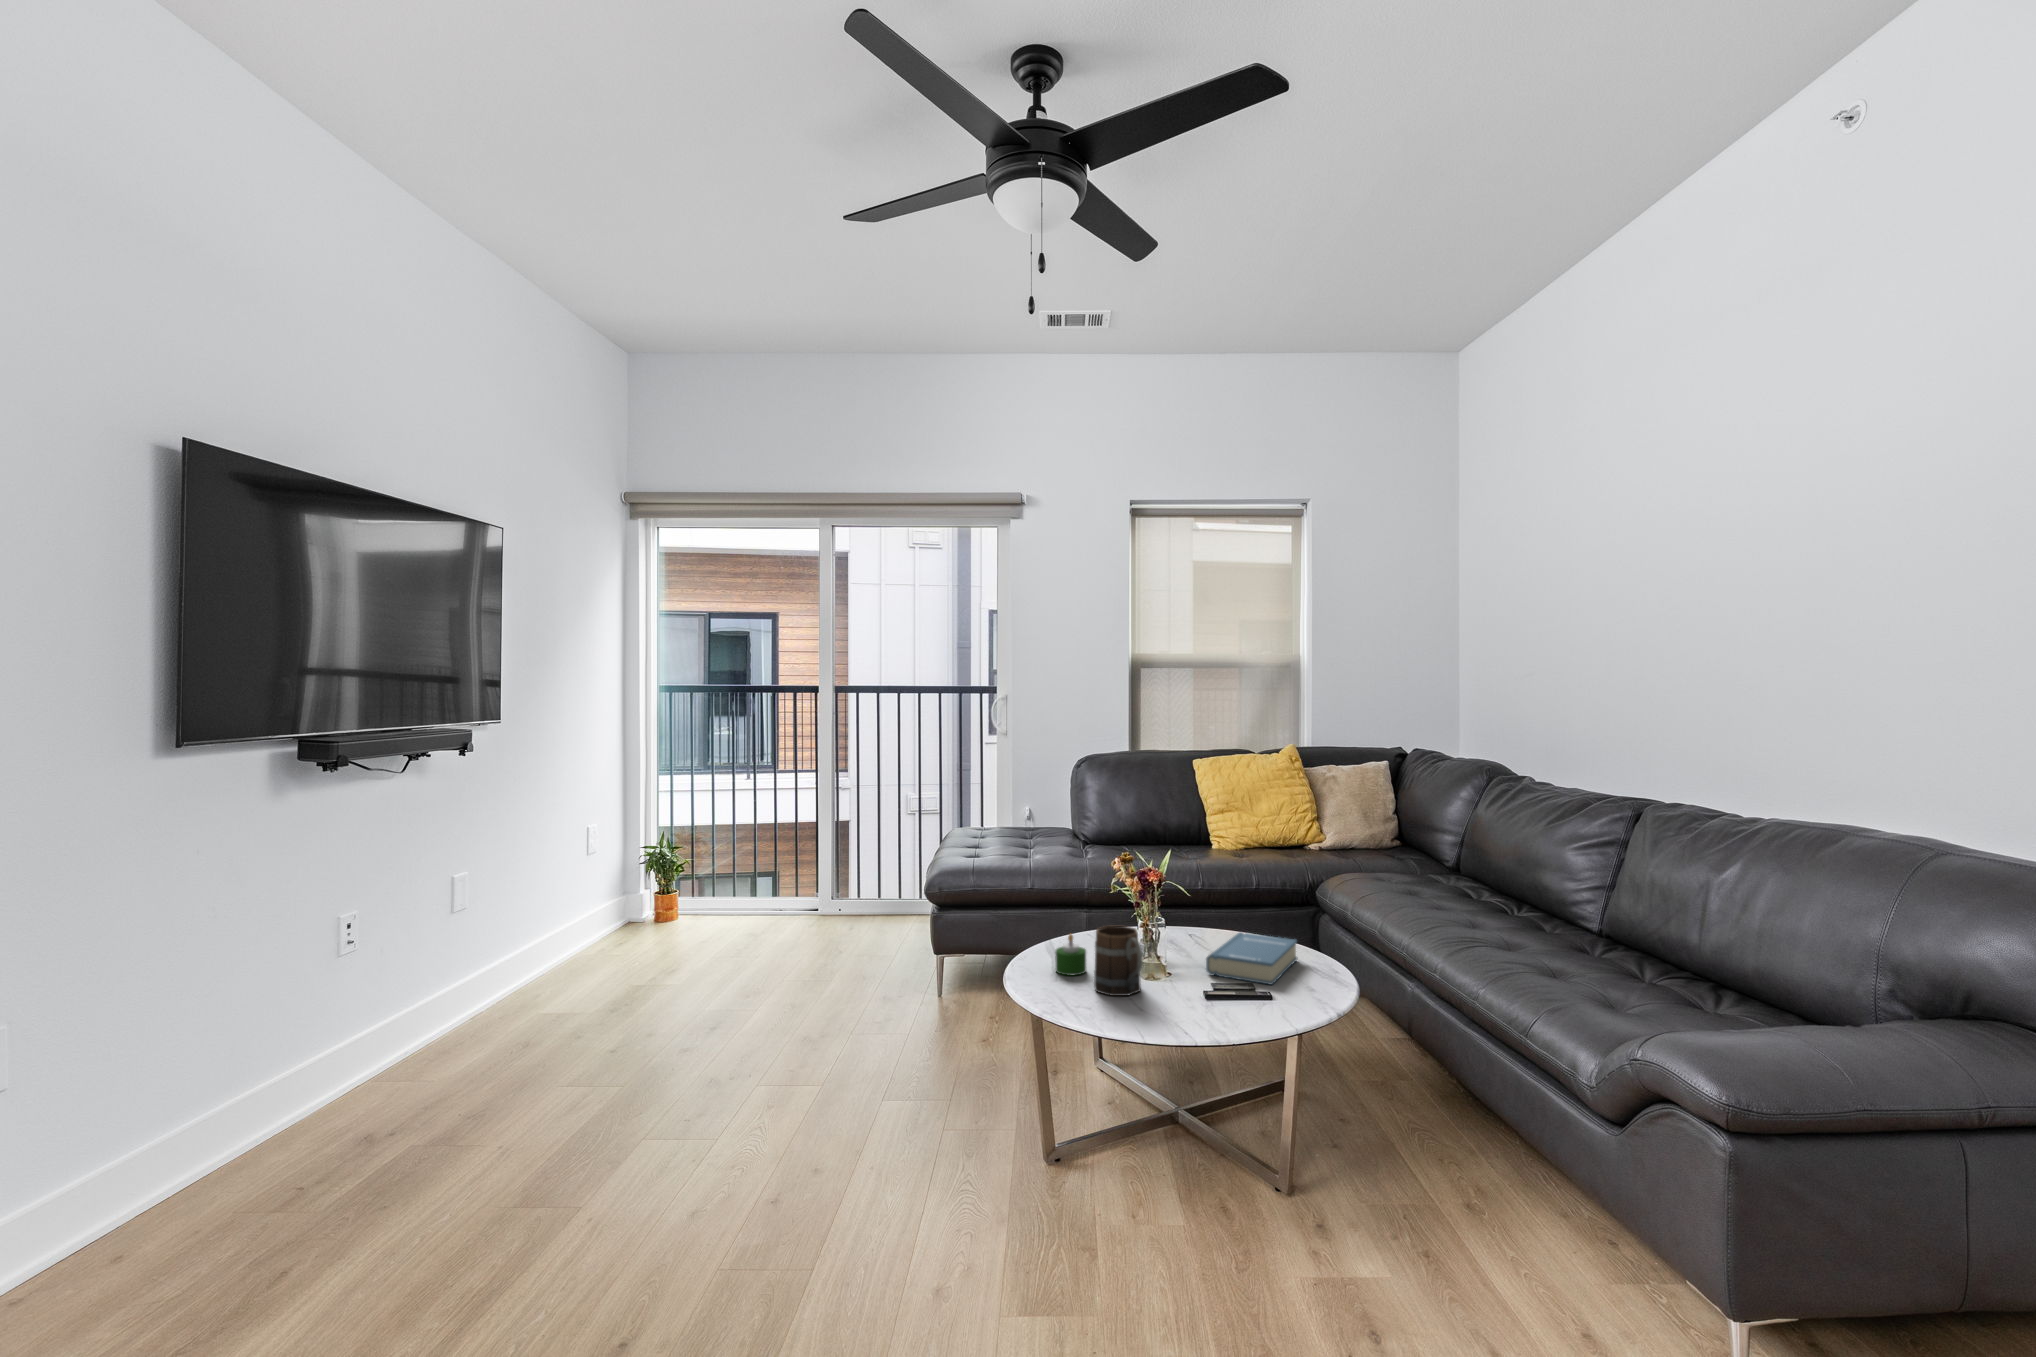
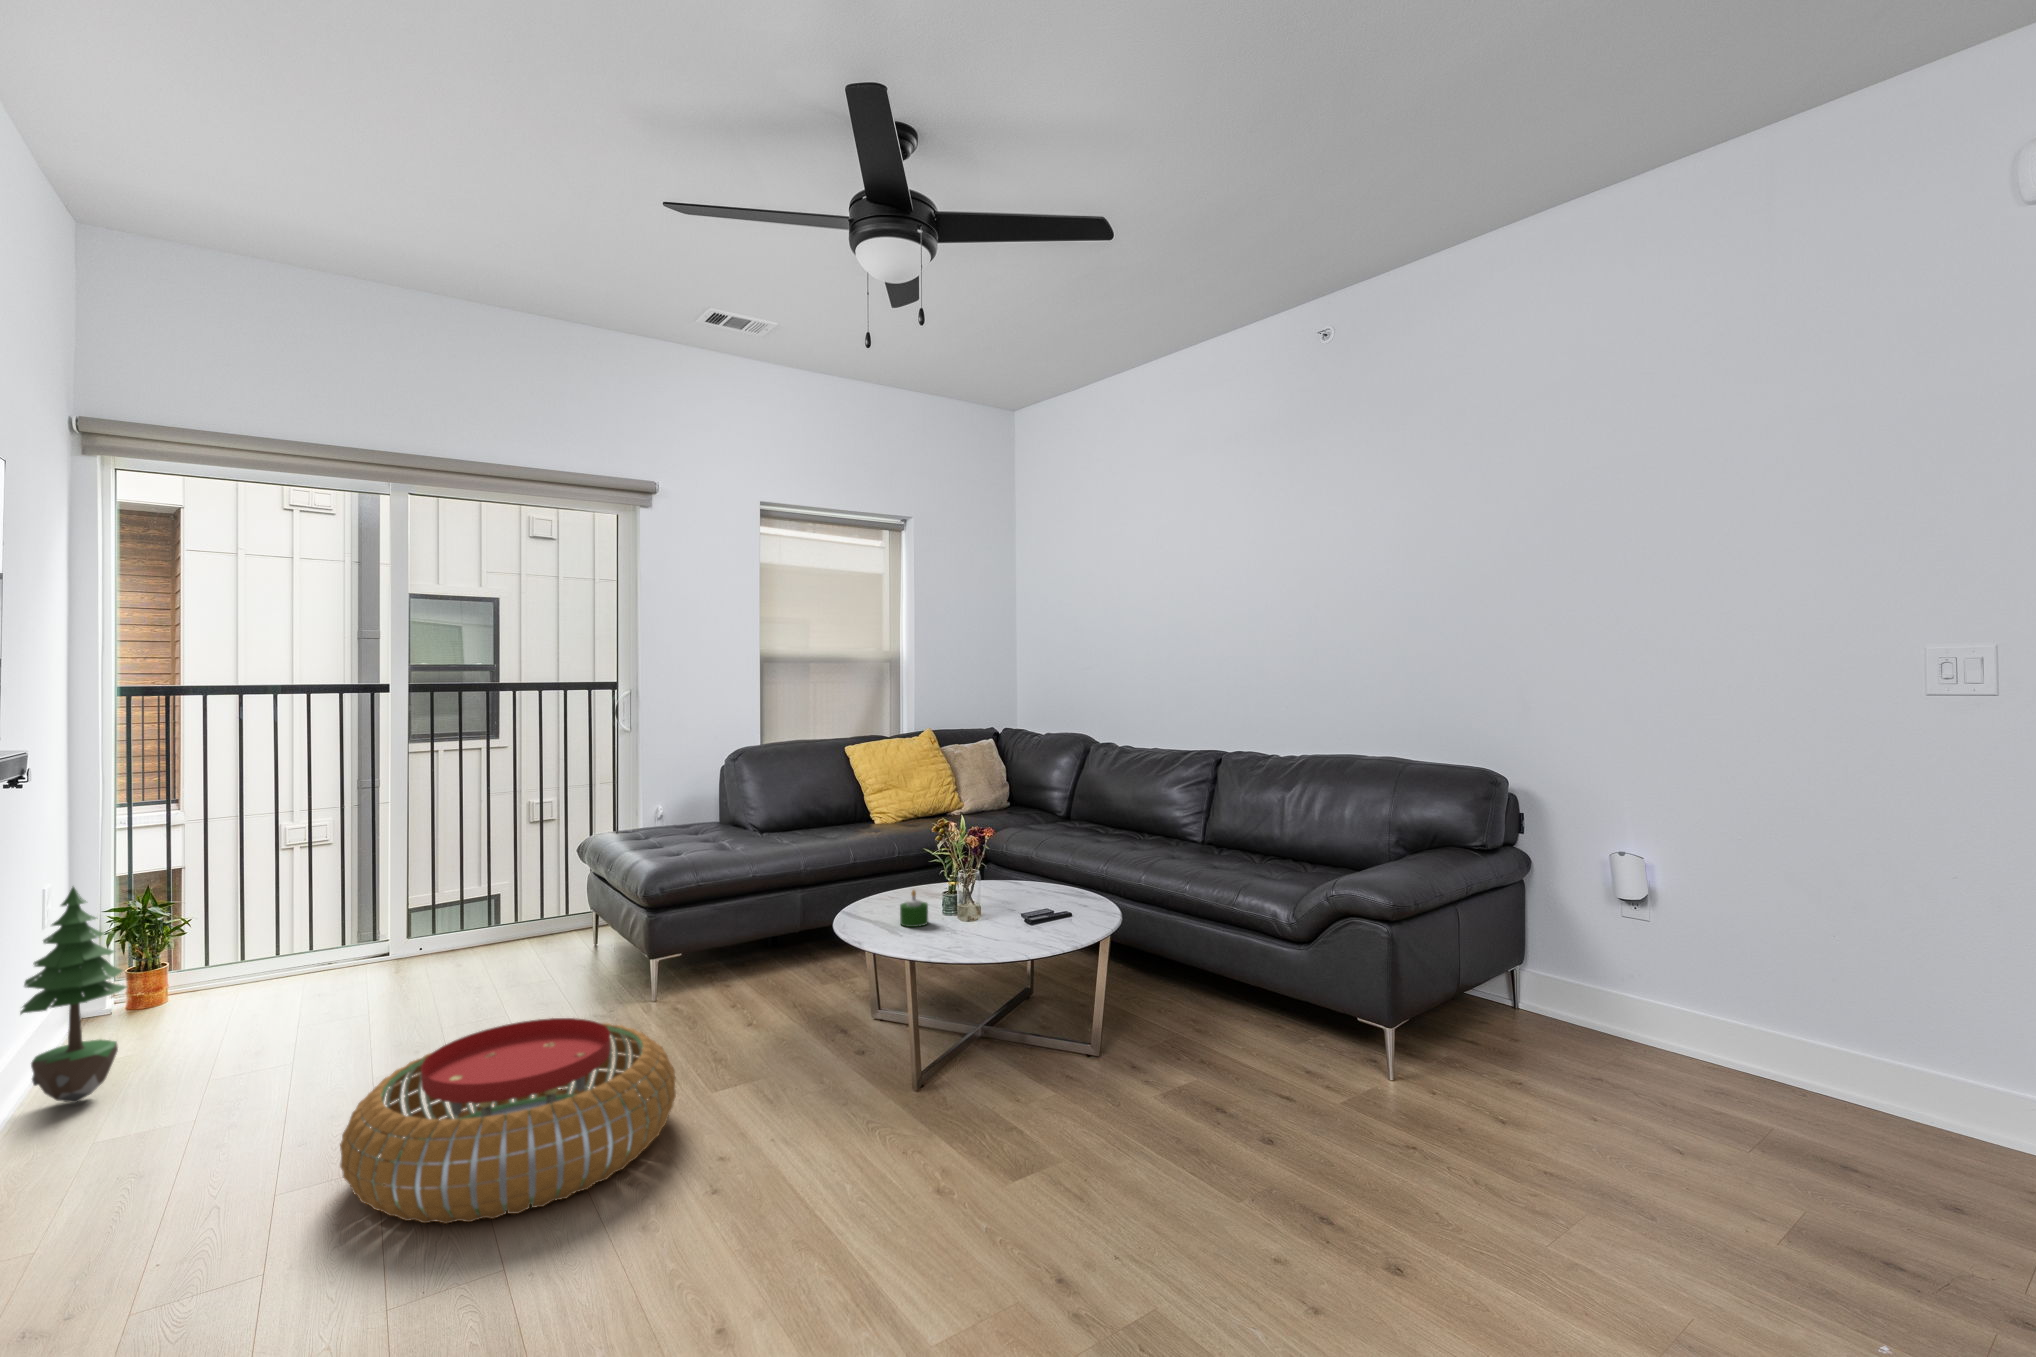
potted tree: none [537,830,596,981] -> present [20,887,126,1103]
mug: present [1094,926,1142,996] -> none [952,873,1009,932]
hardback book: present [1206,932,1297,984] -> none [1008,871,1072,907]
pouf: none [572,990,835,1152] -> present [340,1018,676,1224]

